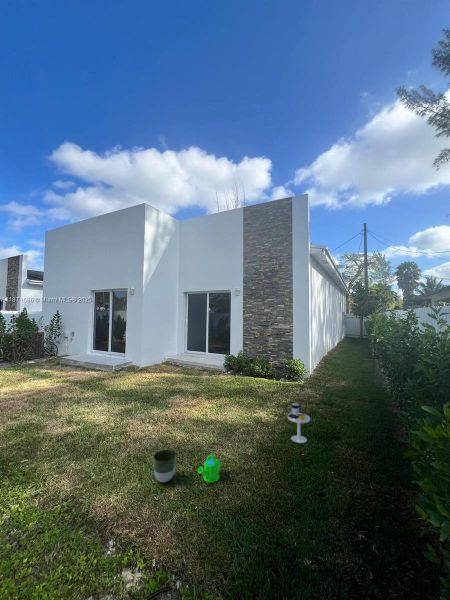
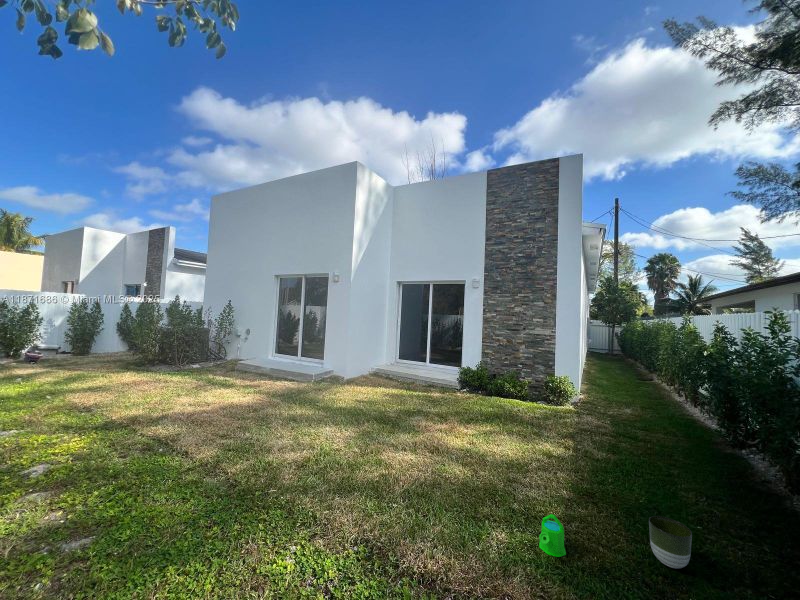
side table: present [288,403,310,443] -> none [618,440,657,499]
planter: present [154,450,176,482] -> present [649,516,692,569]

